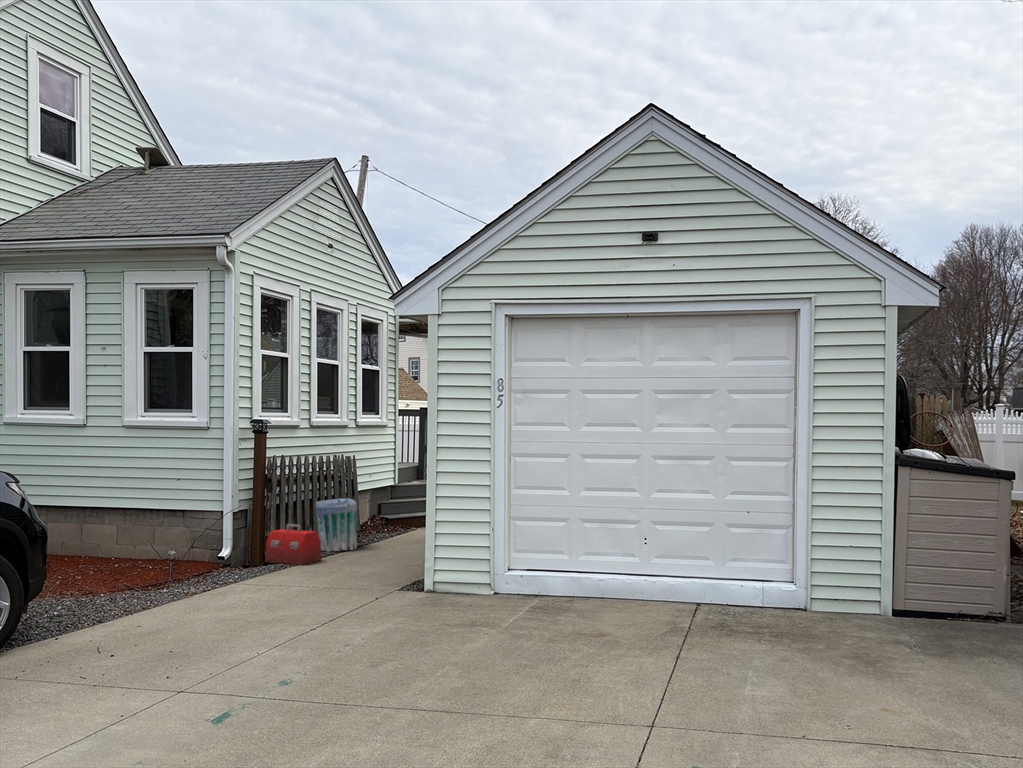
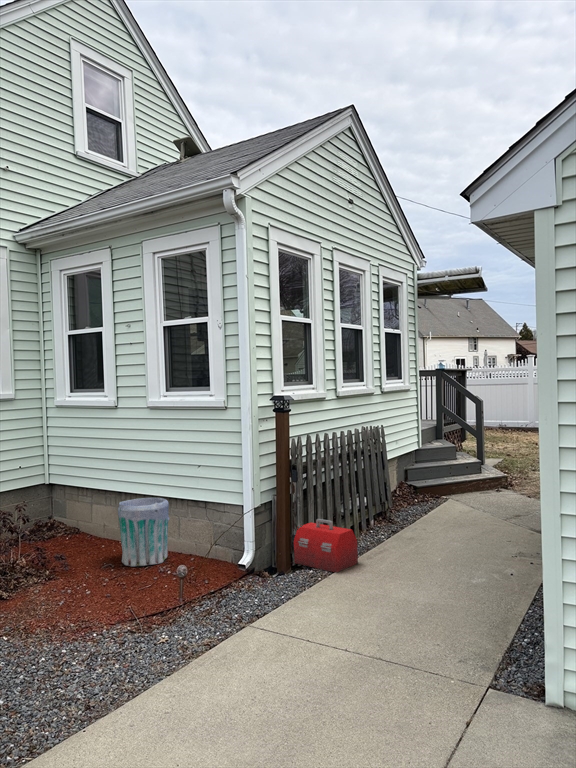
trash can: present [316,498,357,552] -> present [118,498,169,566]

